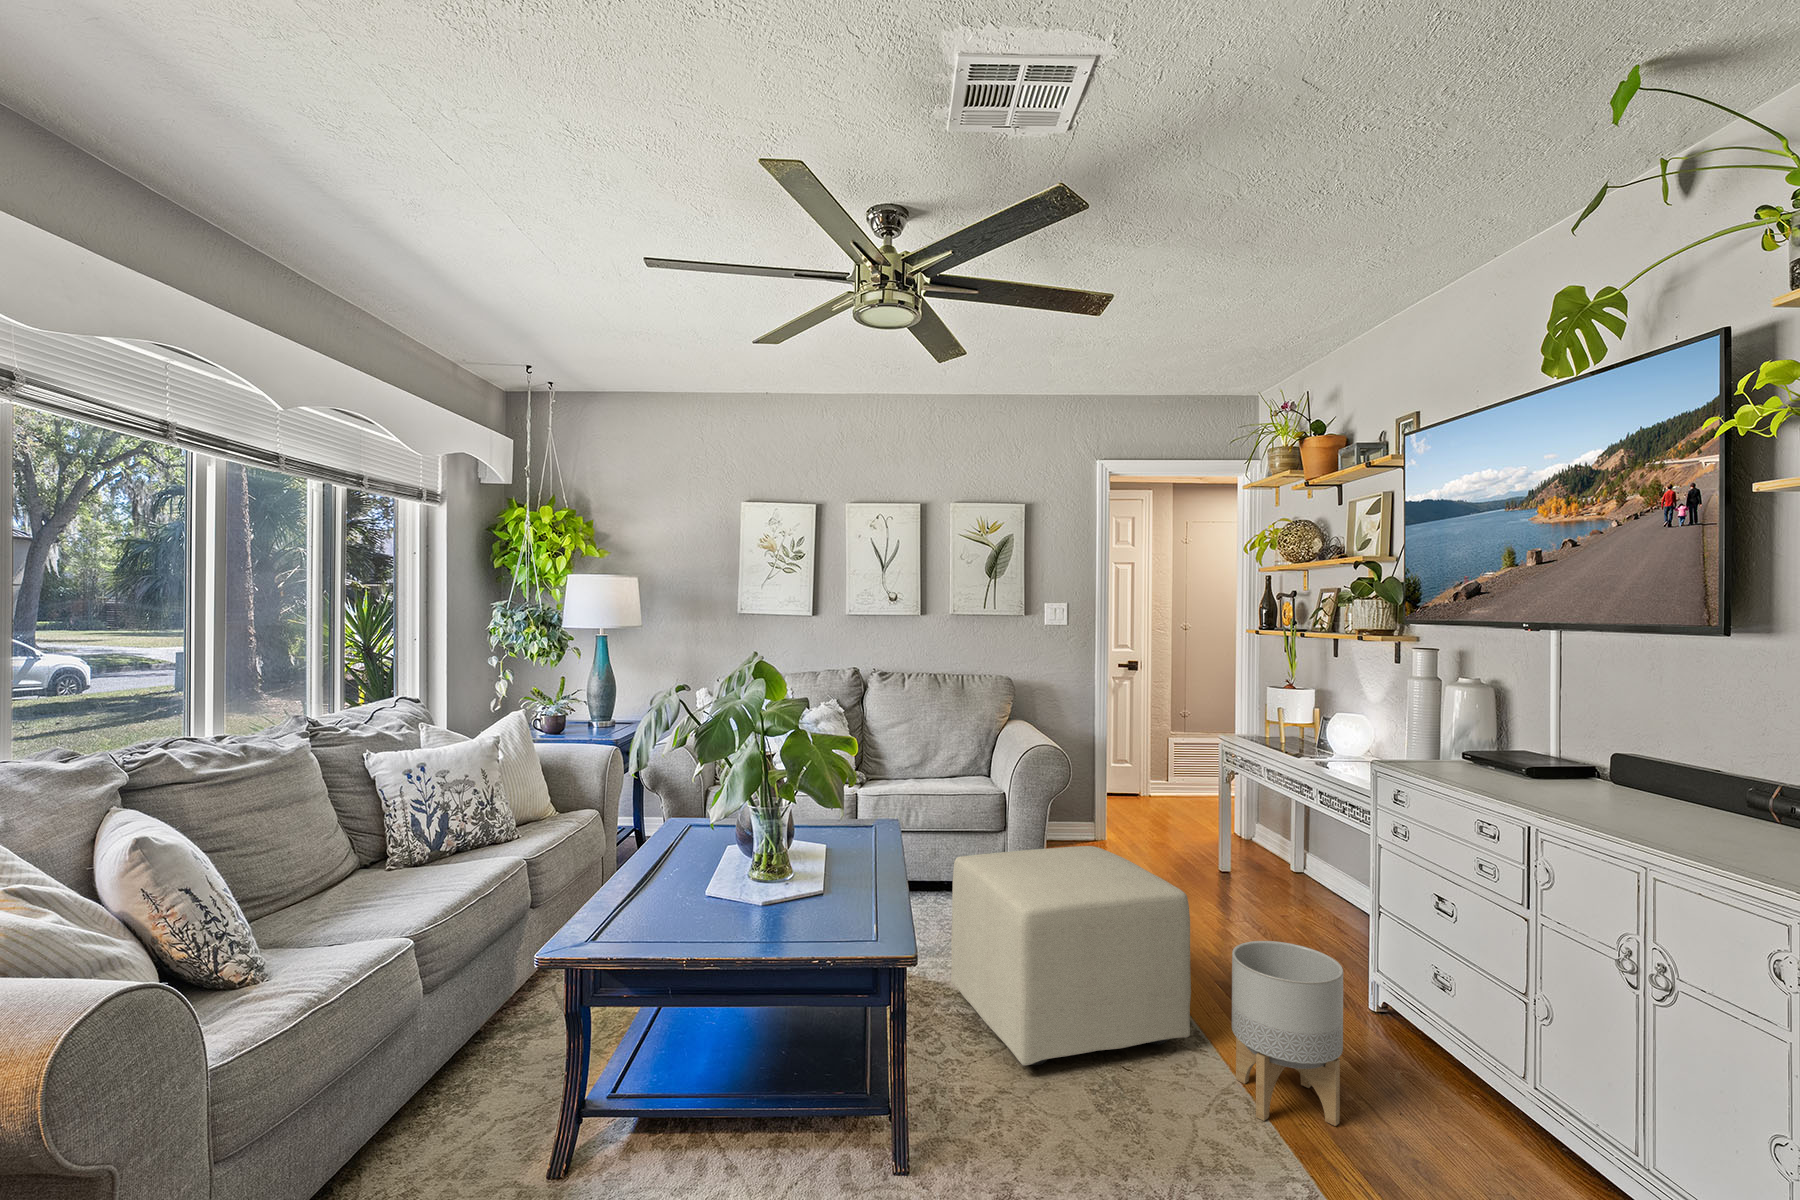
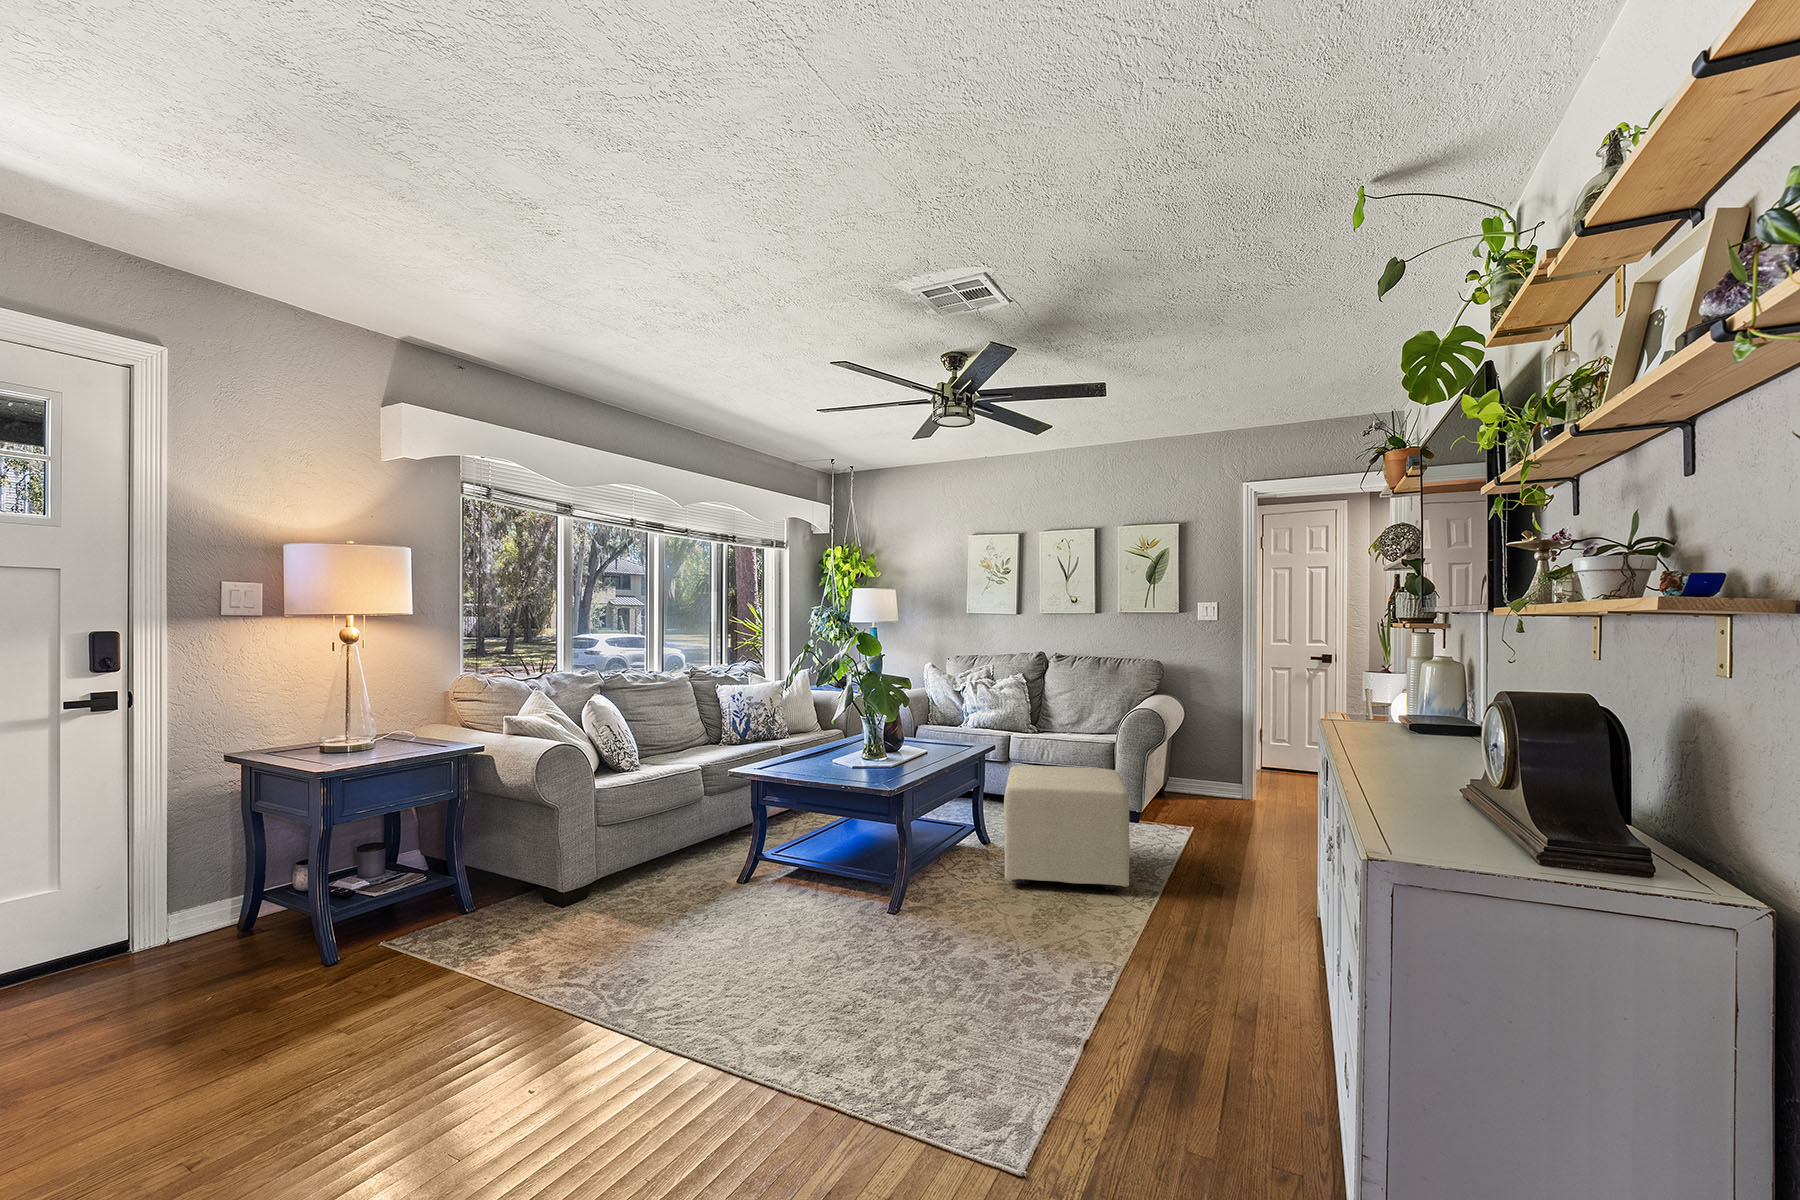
planter: present [1232,941,1343,1126] -> none [1124,823,1192,935]

